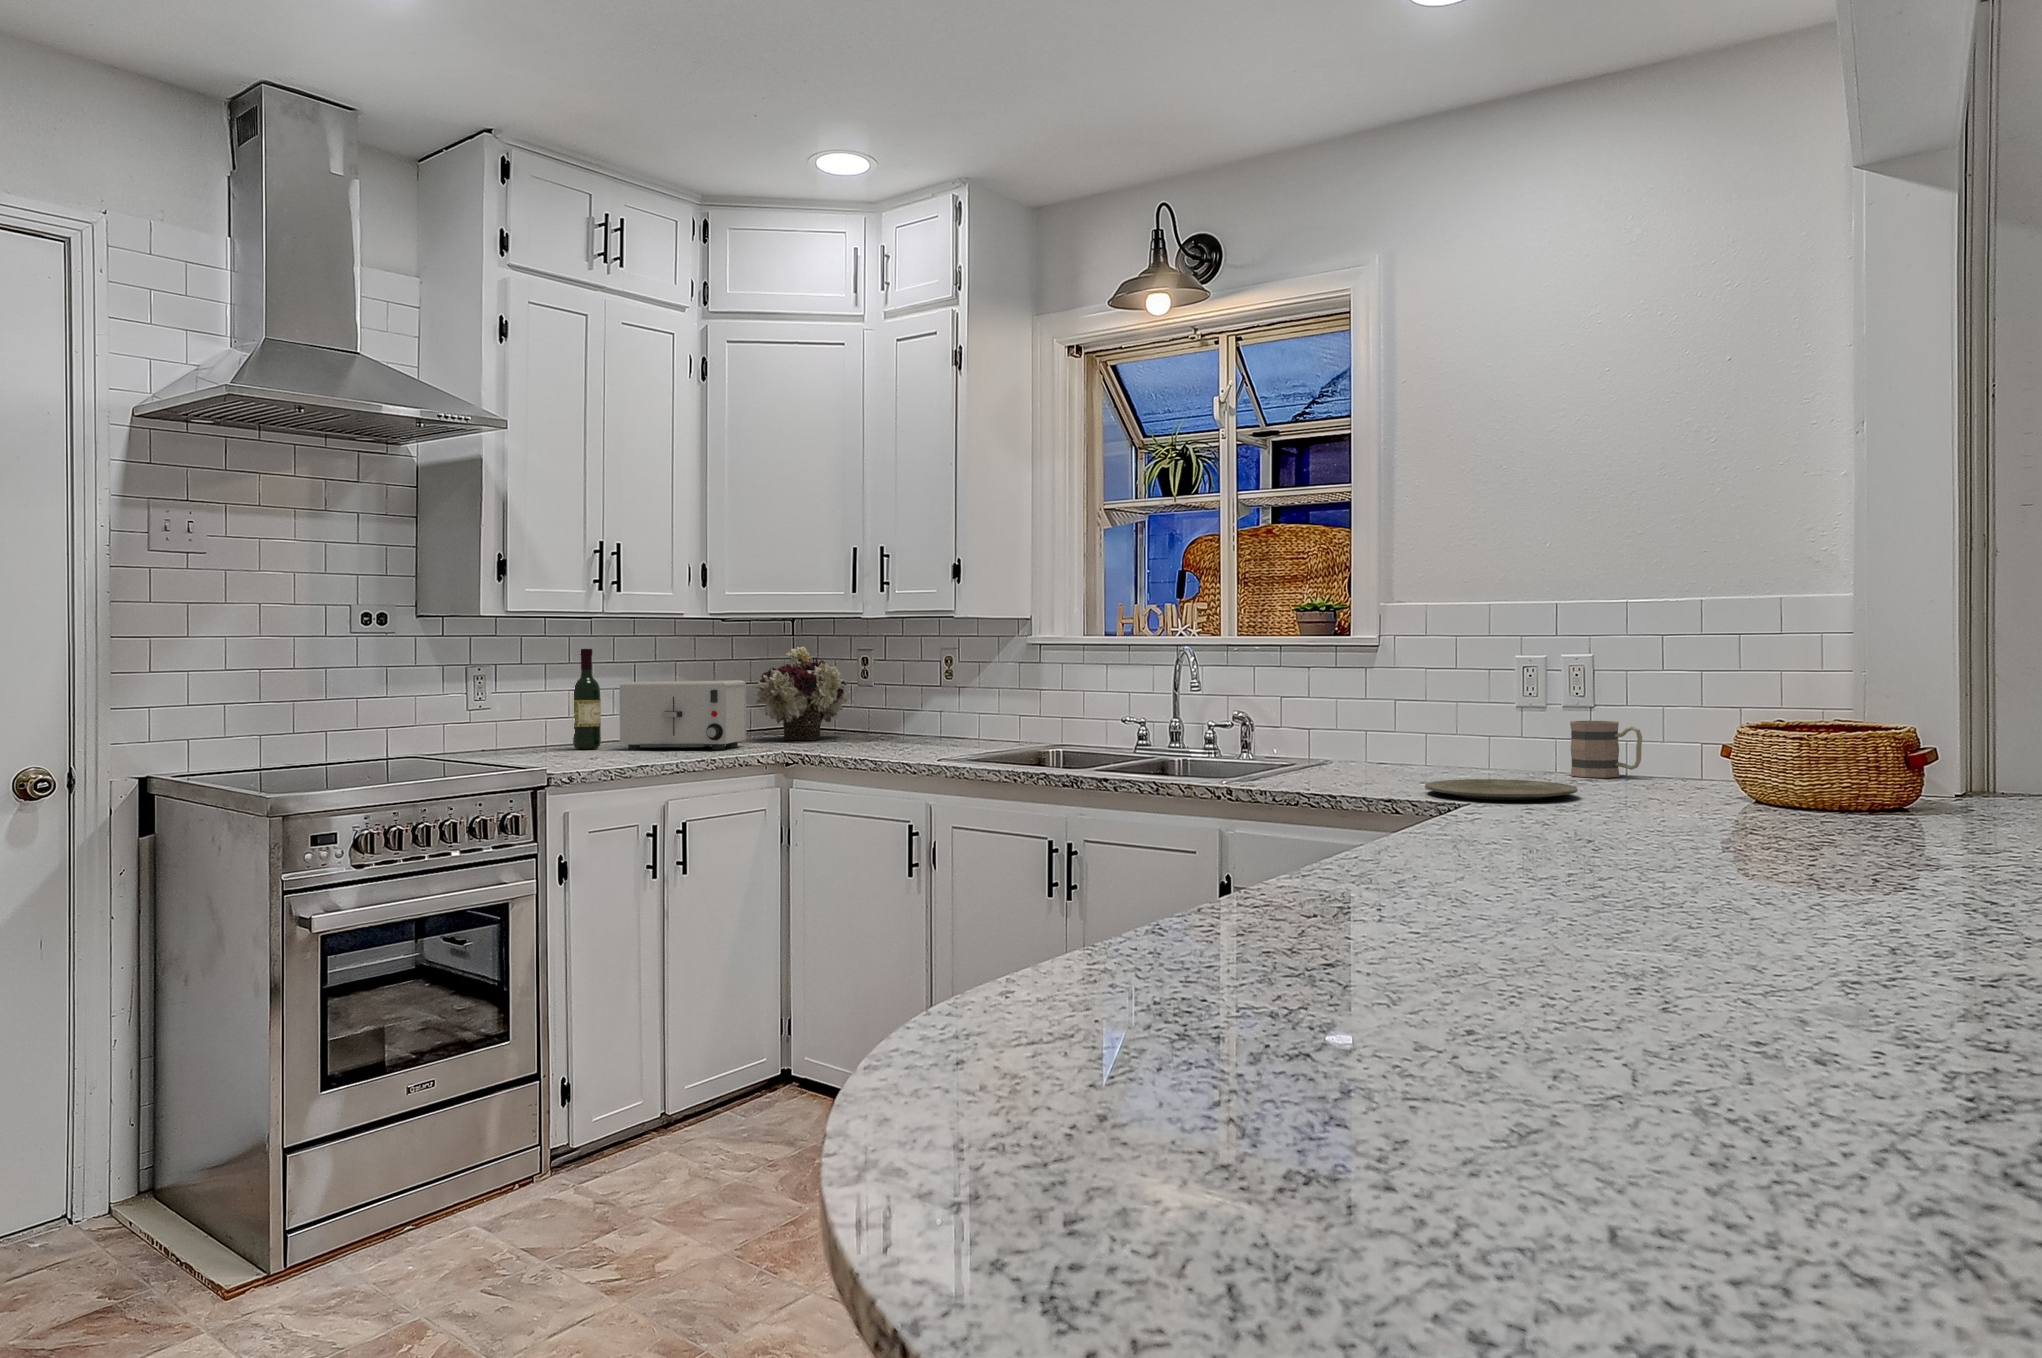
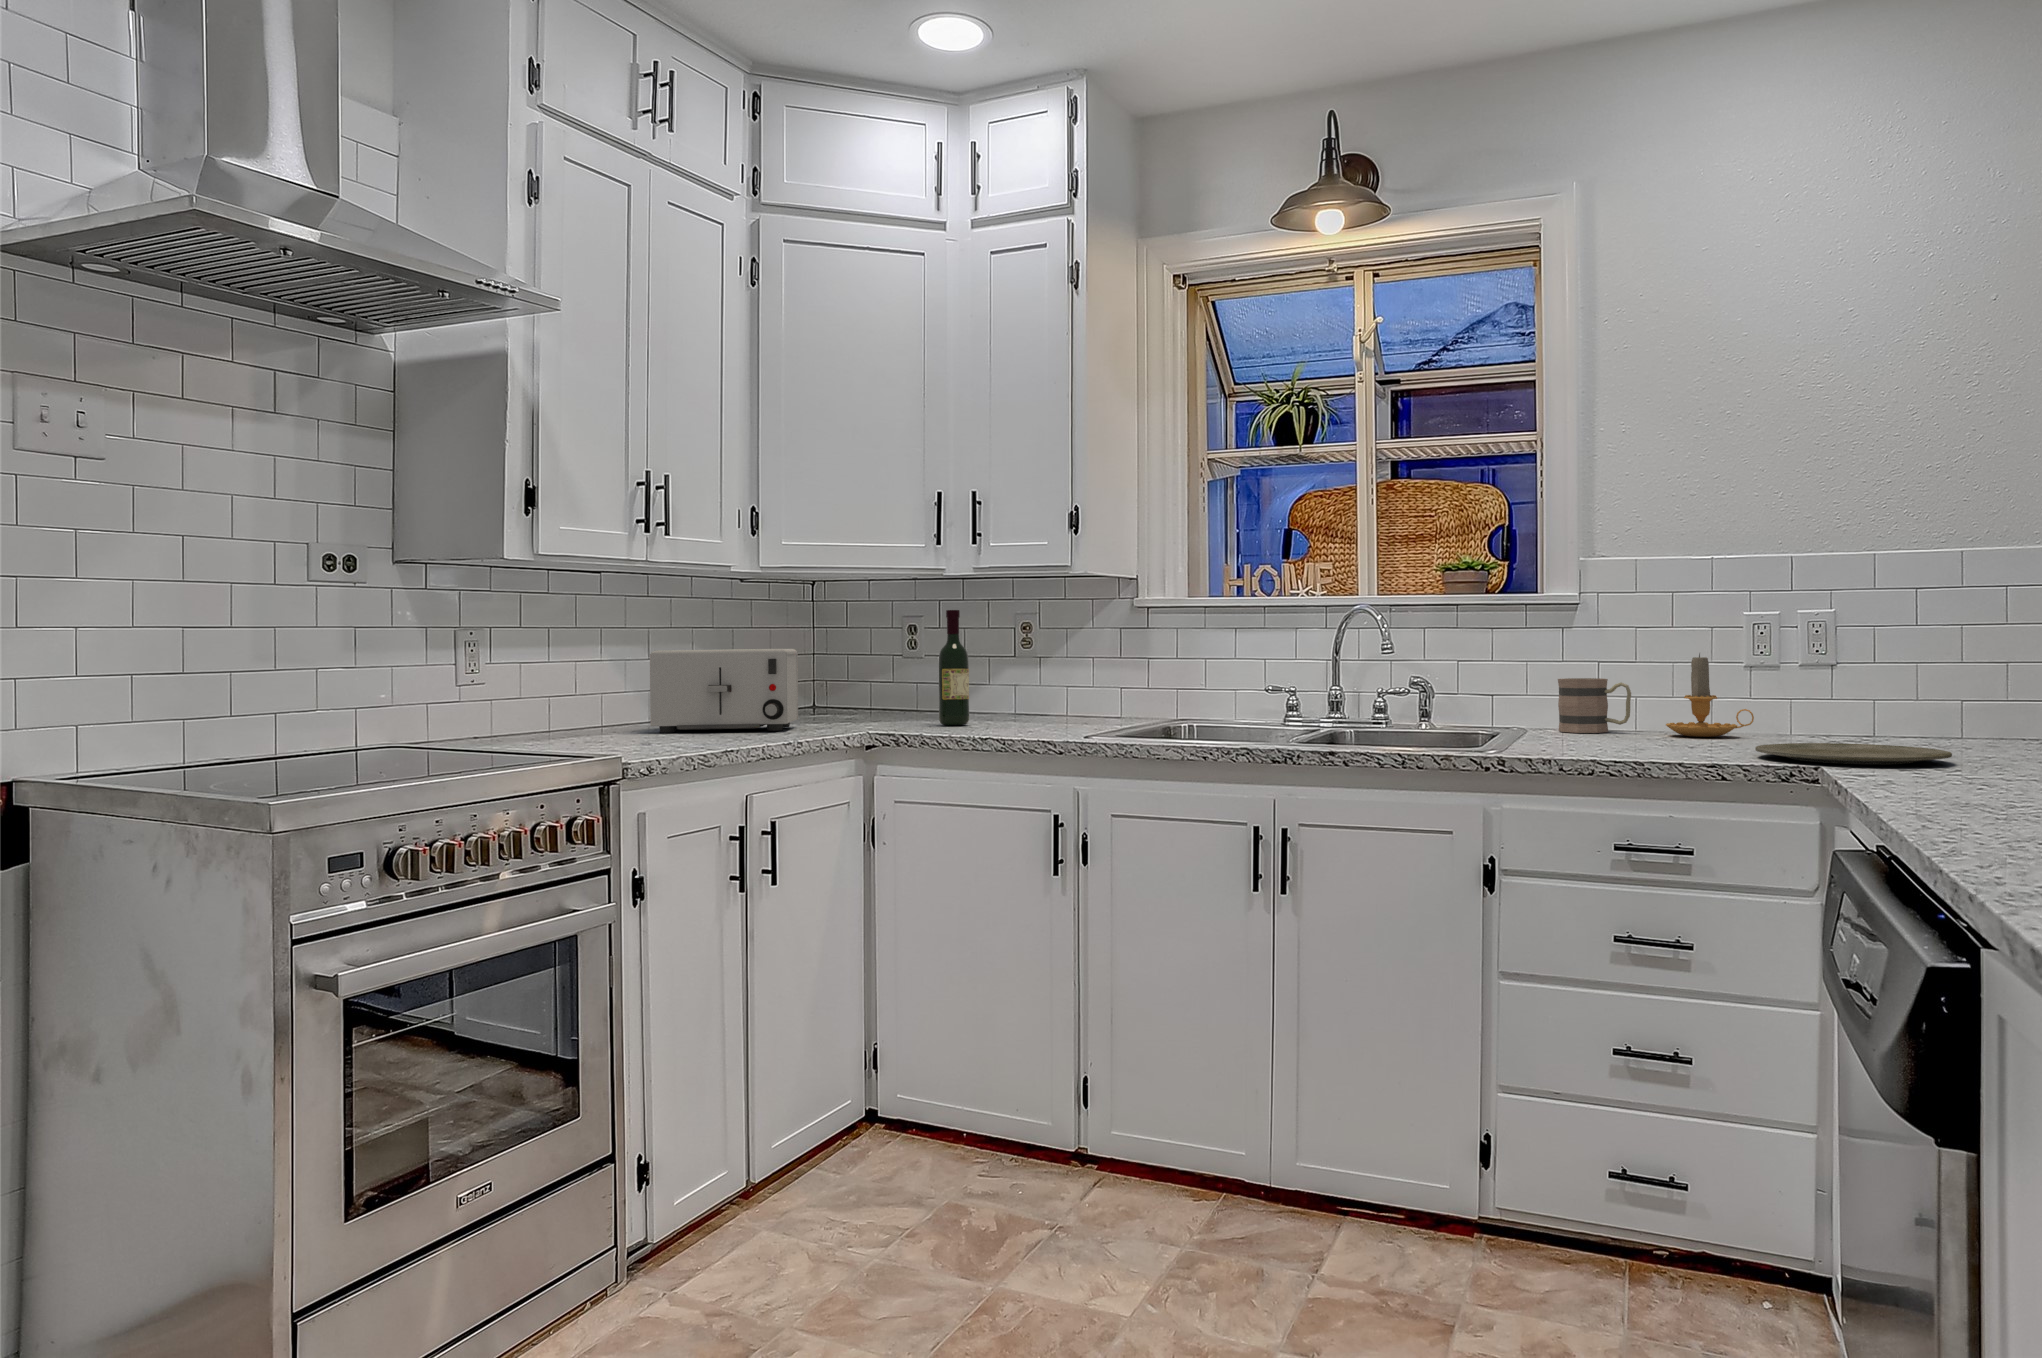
flower arrangement: present [753,647,847,740] -> none [791,612,894,720]
wine bottle: present [573,649,601,749] -> present [938,610,969,725]
candle: none [1446,693,1516,771] -> present [1666,654,1754,737]
mug: present [1570,721,1642,778] -> present [1558,678,1631,733]

